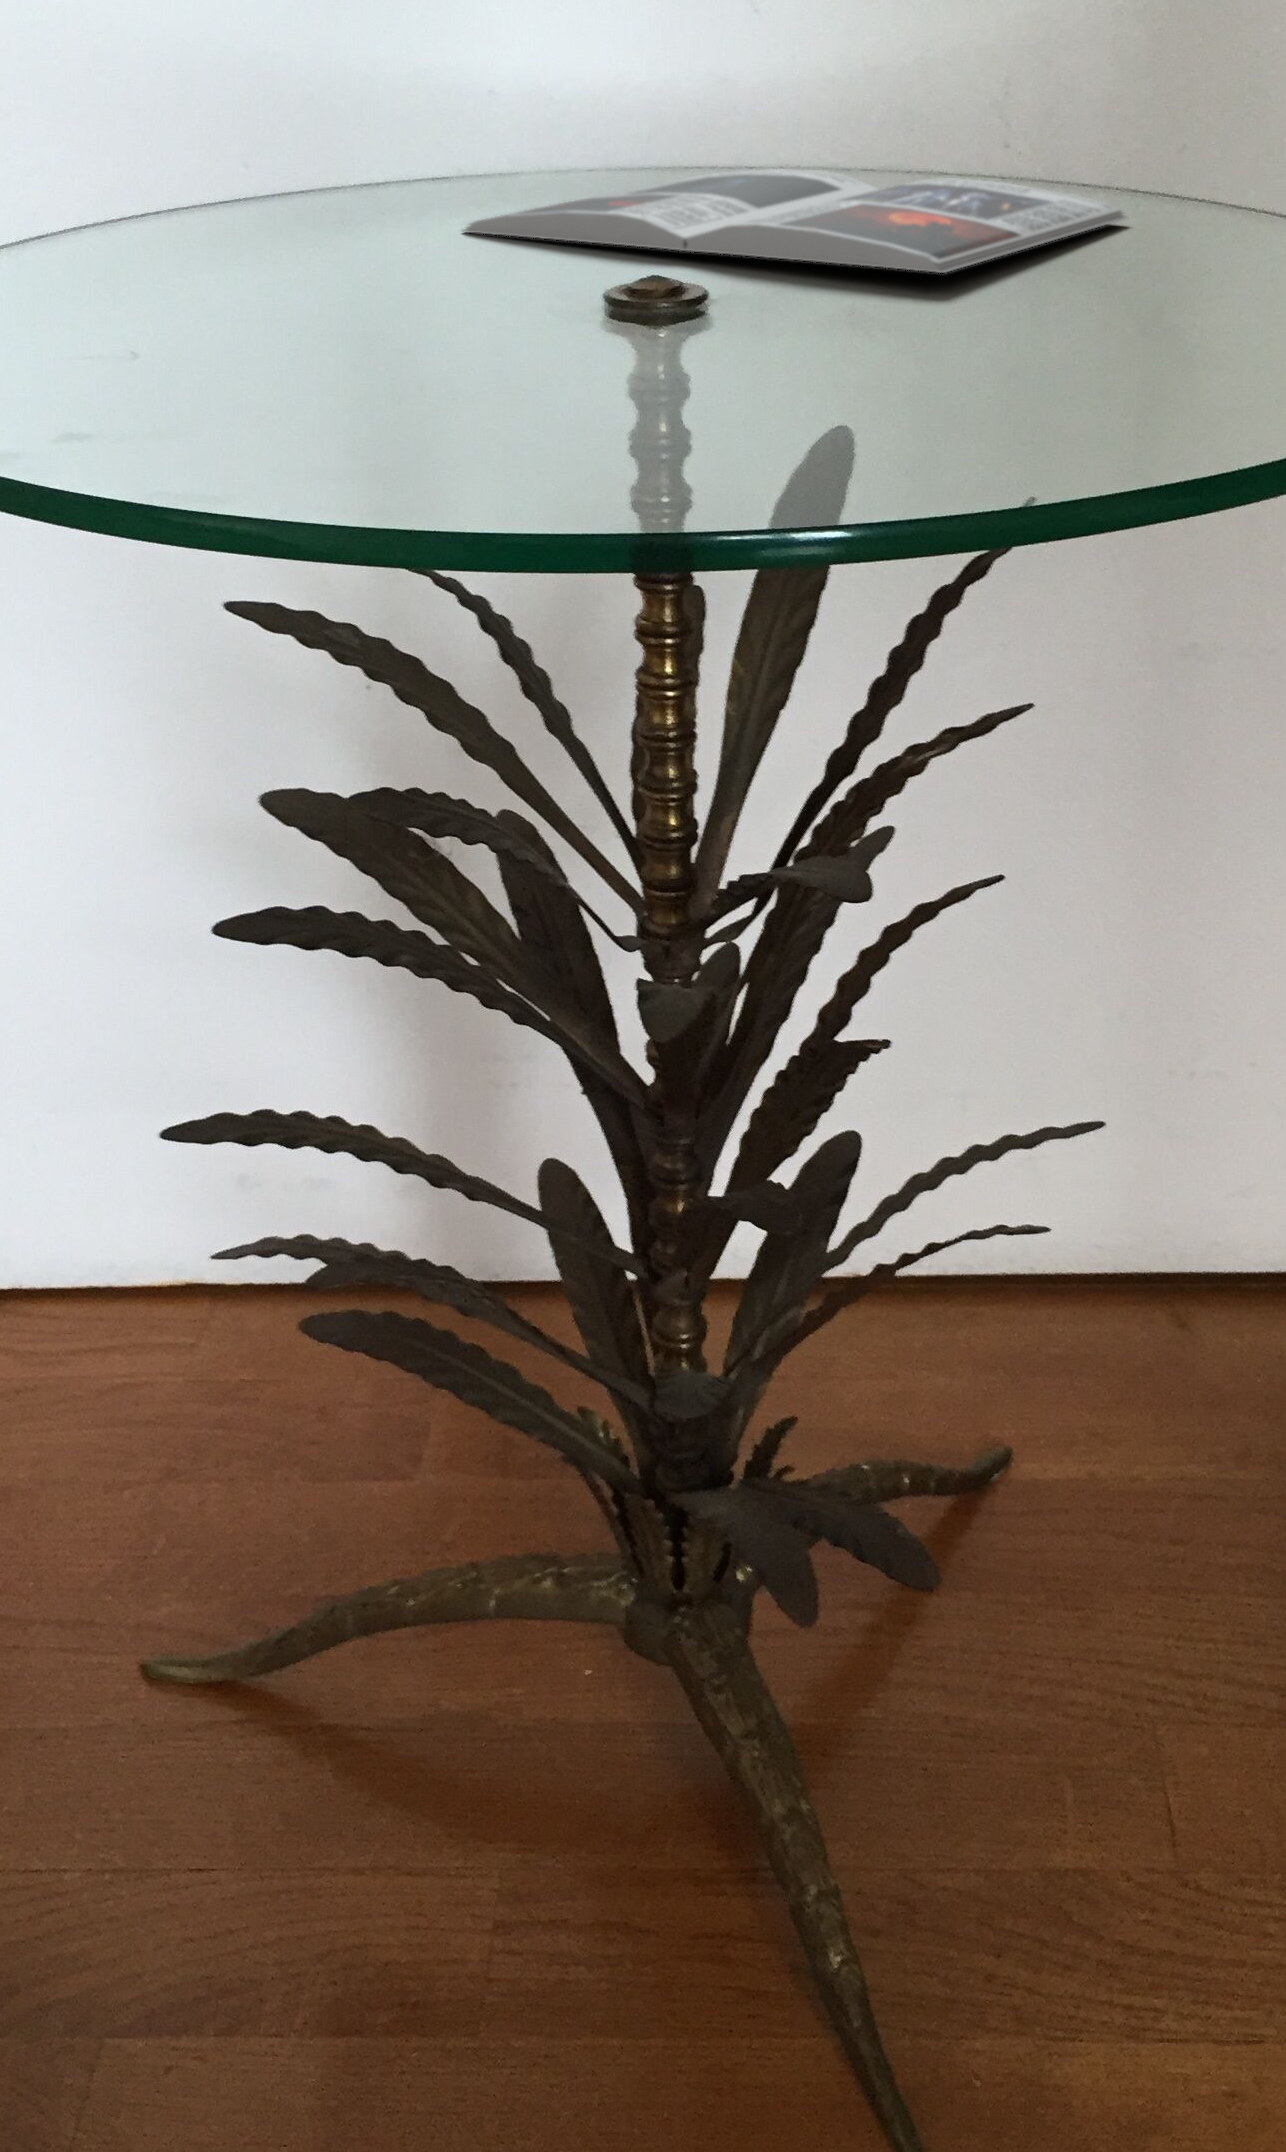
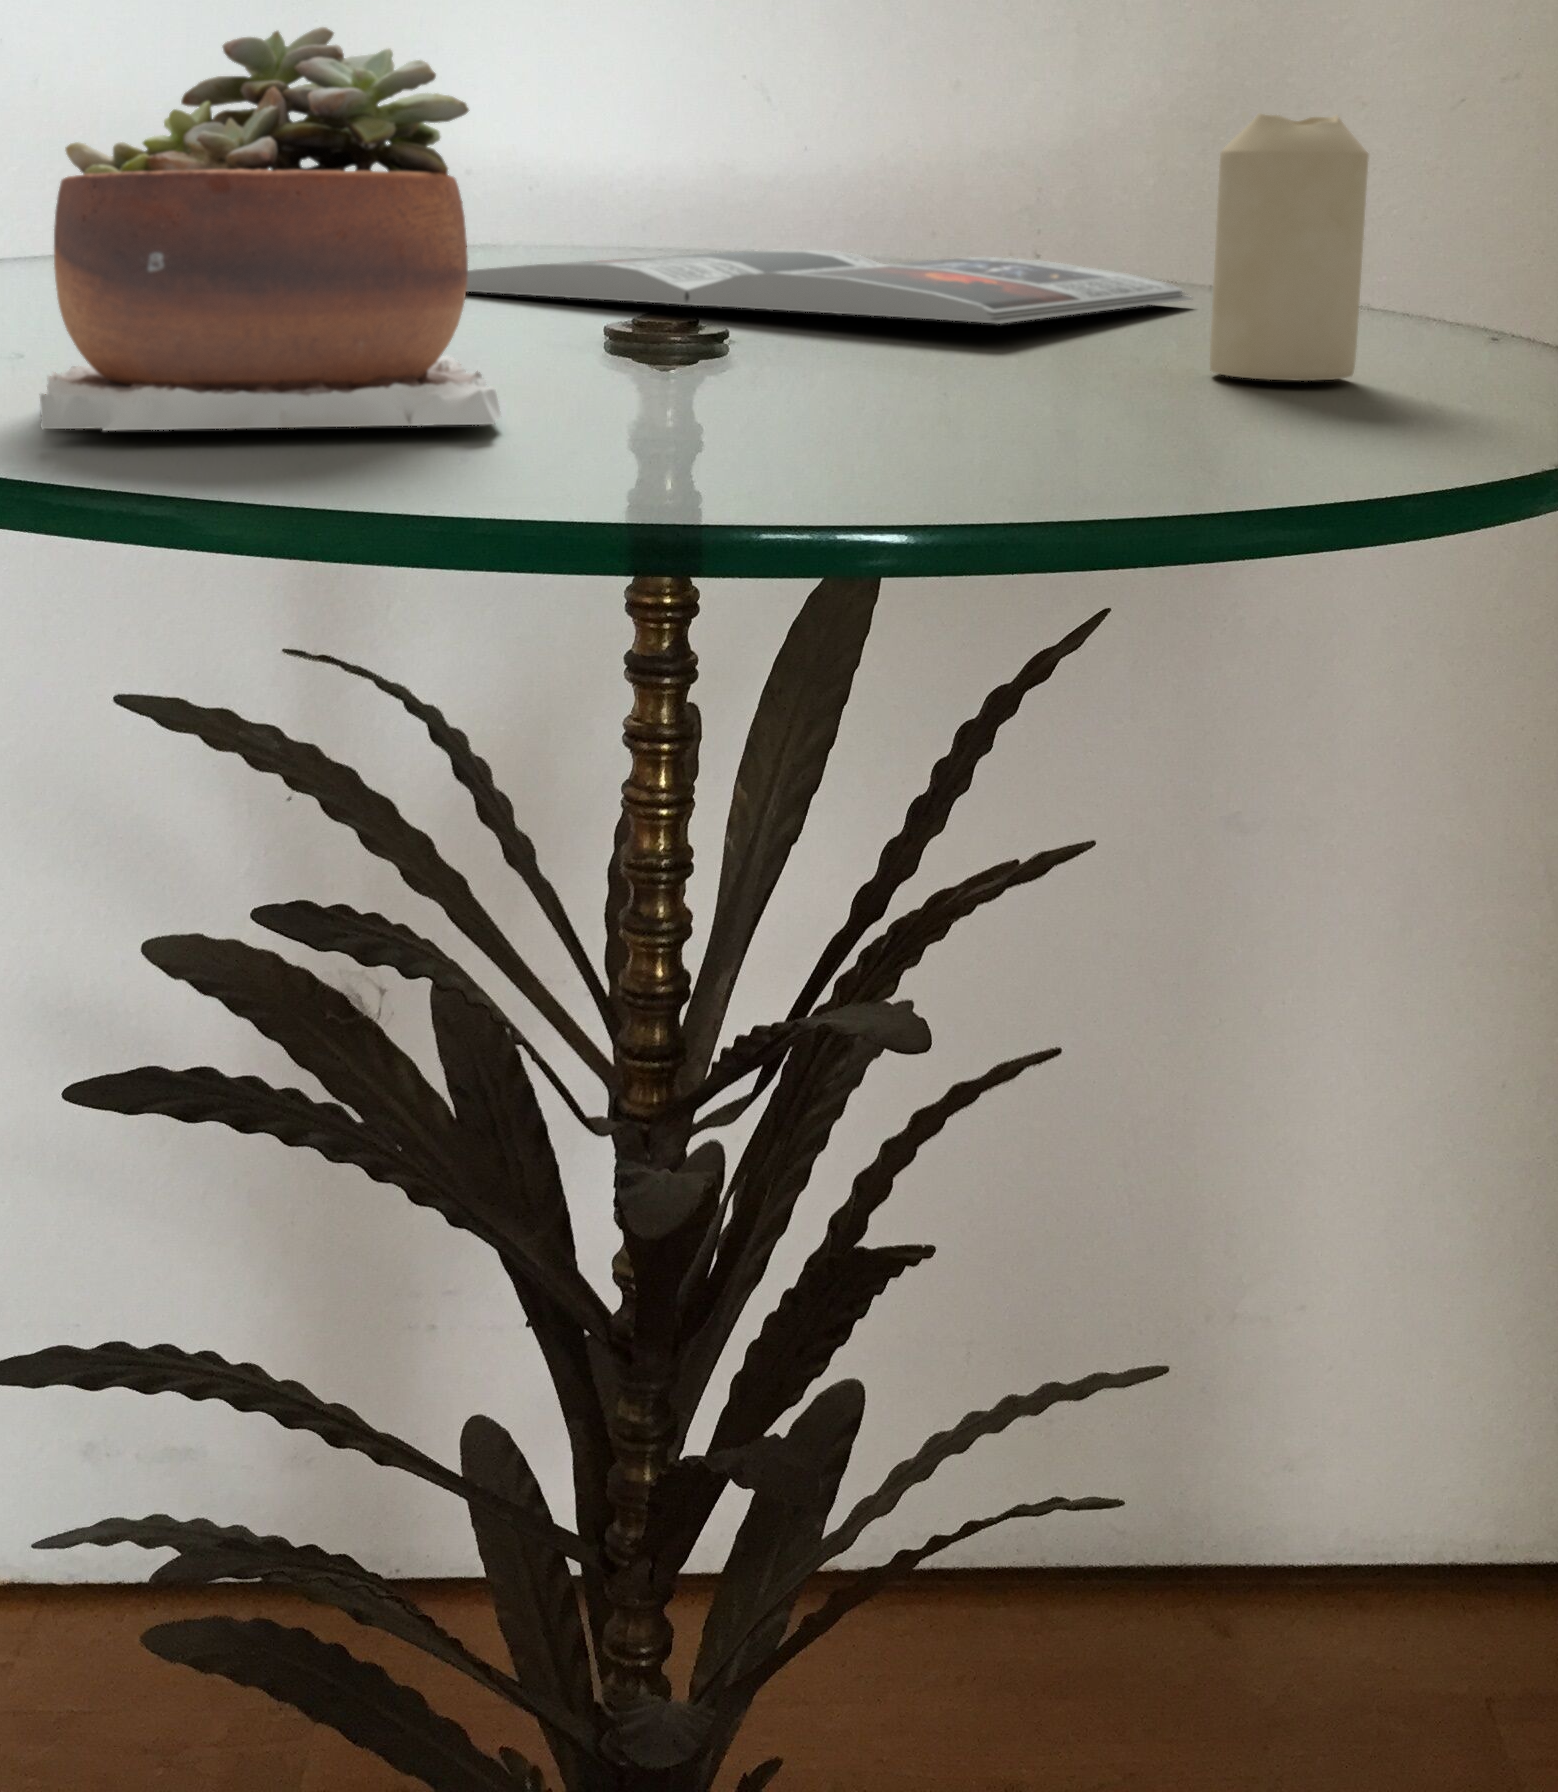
succulent plant: none [145,75,513,447] -> present [40,27,501,430]
candle: none [1112,97,1244,331] -> present [1210,113,1369,381]

